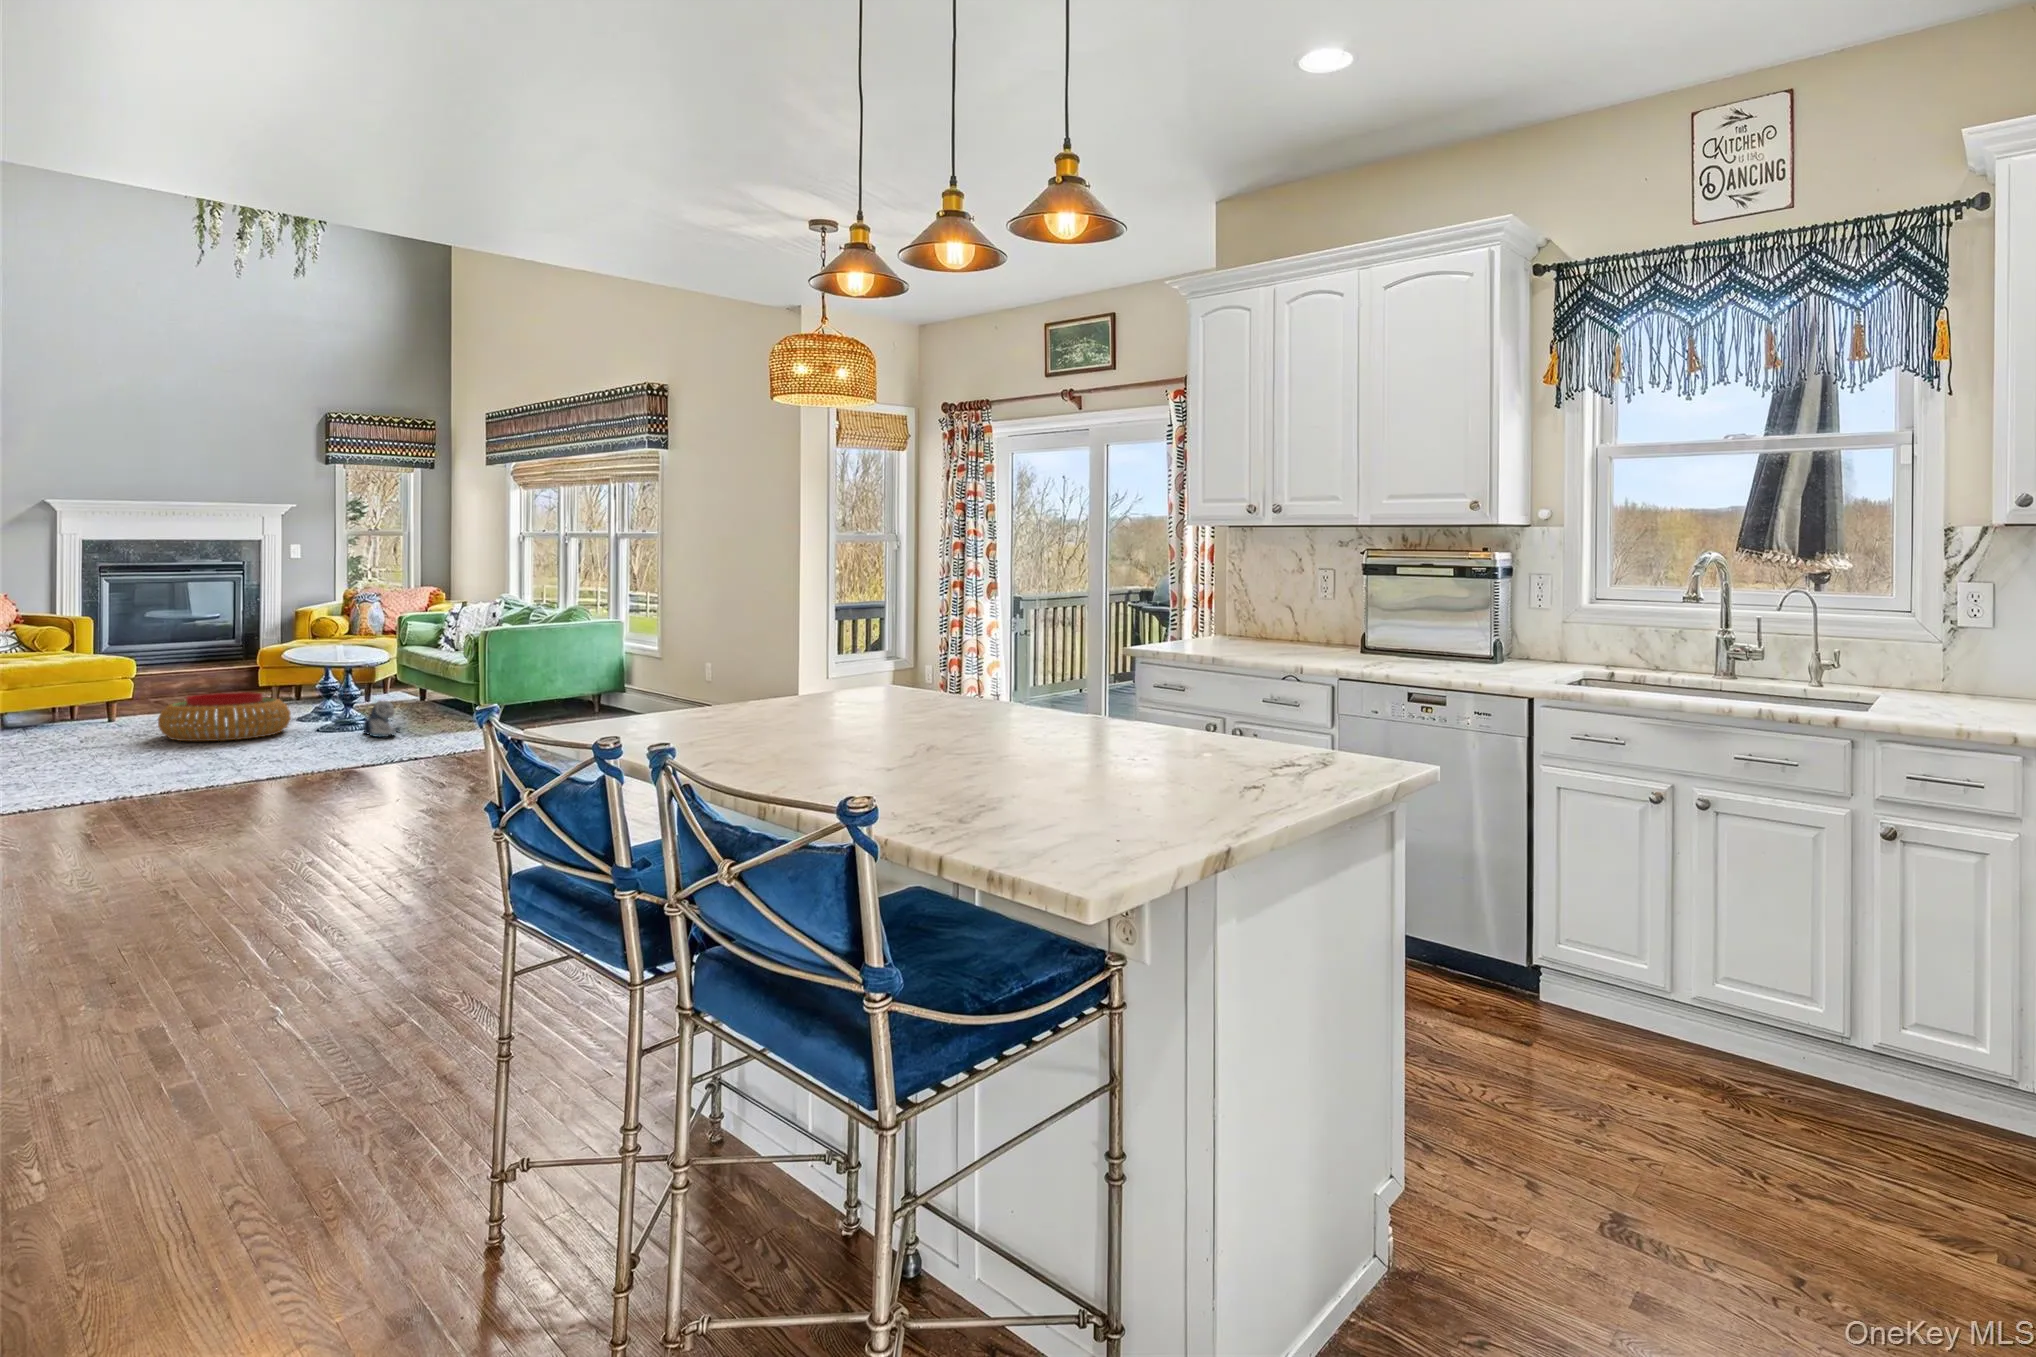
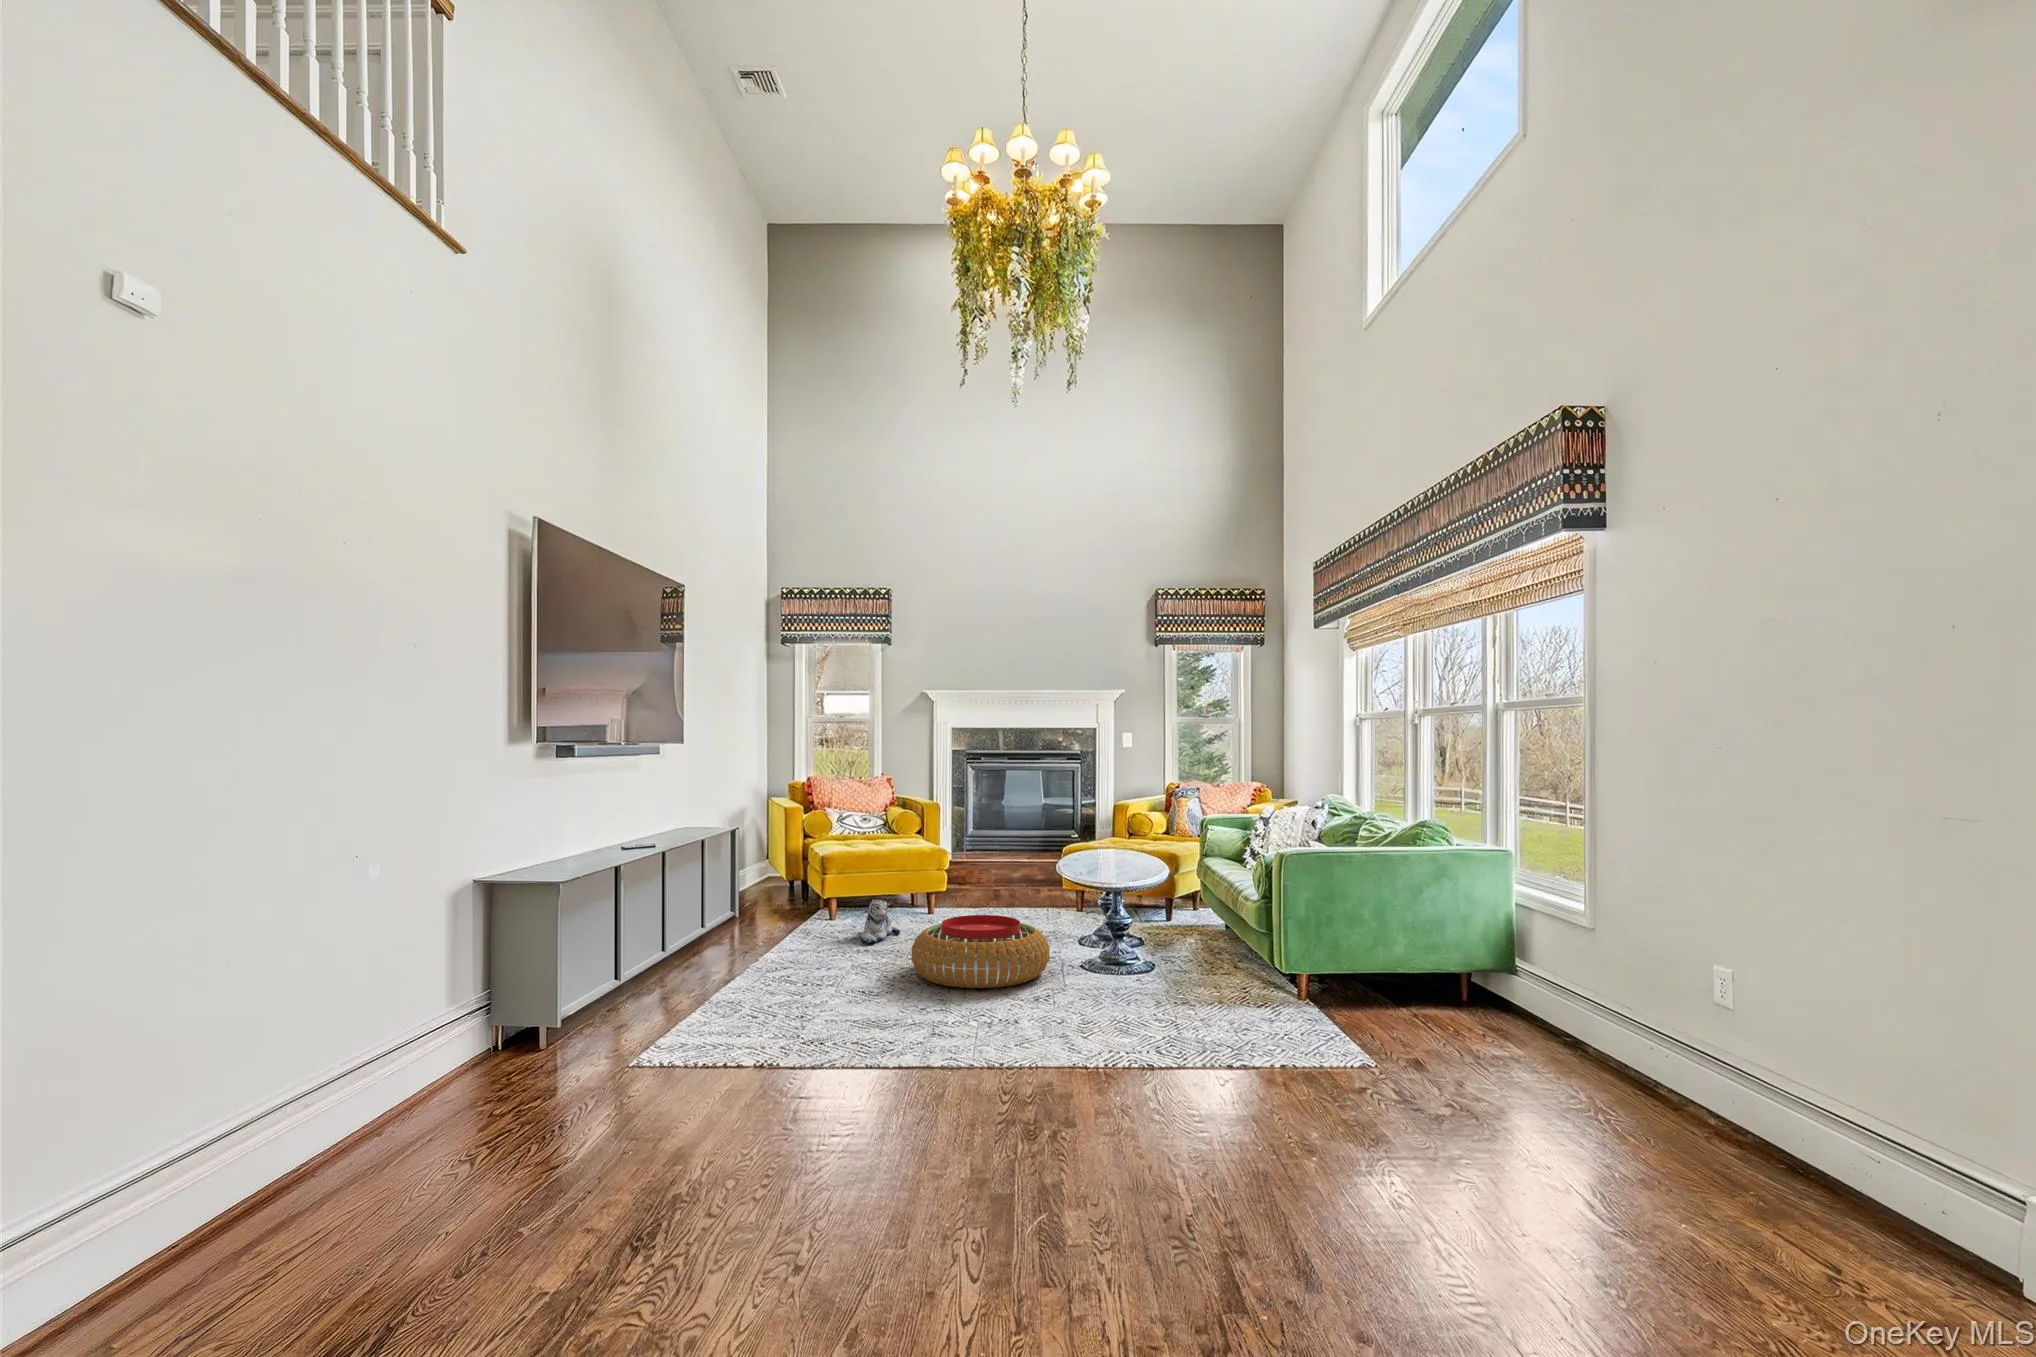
plush toy: present [363,701,400,737] -> present [861,899,900,943]

